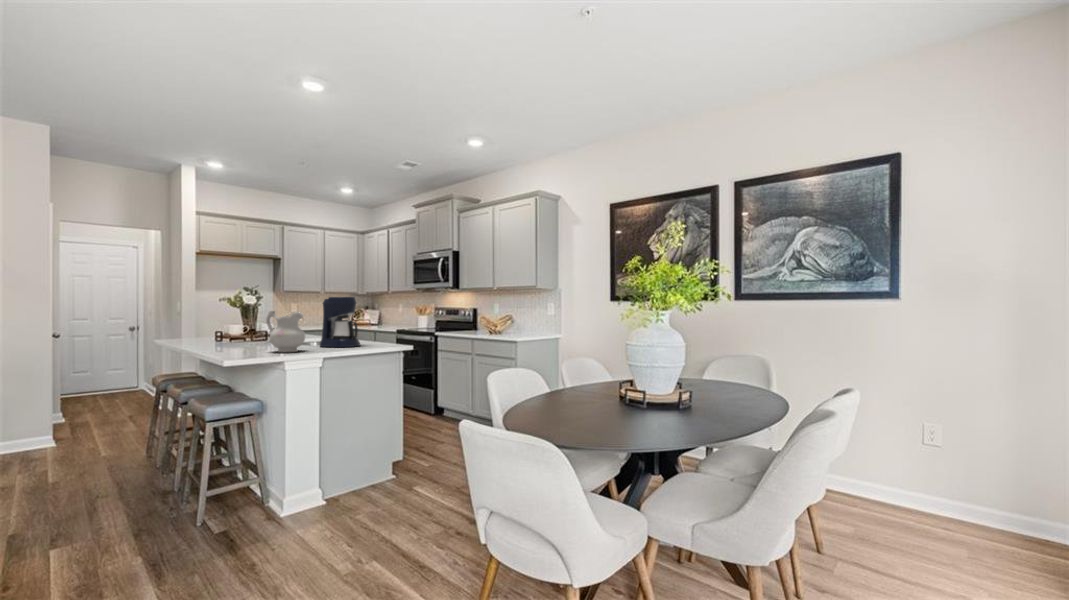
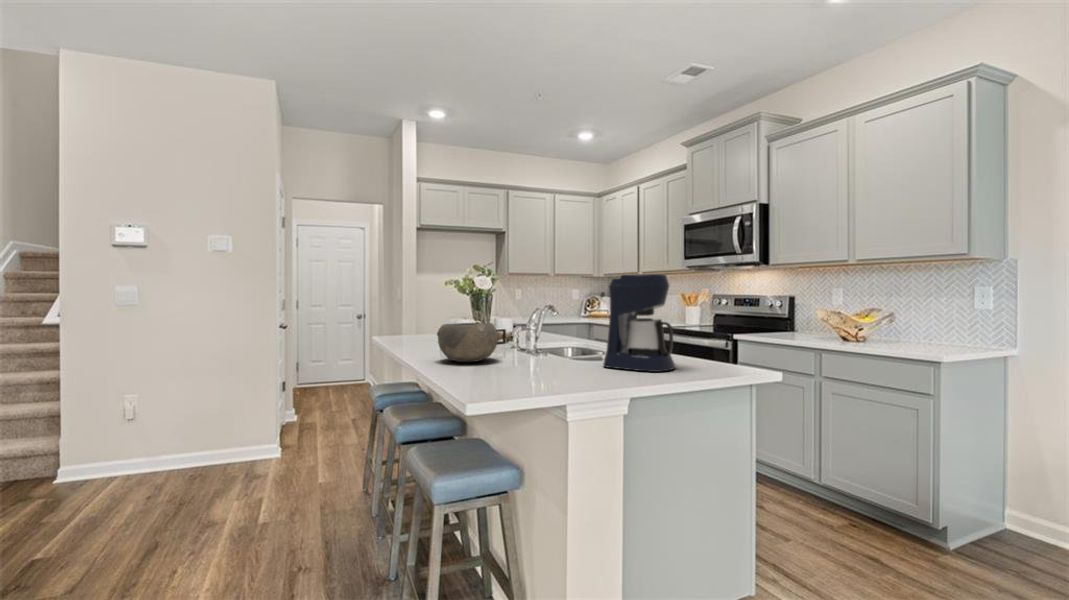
ceramic pitcher: present [266,311,305,352] -> none [524,301,593,384]
bowl: none [212,325,255,348] -> present [437,323,498,362]

